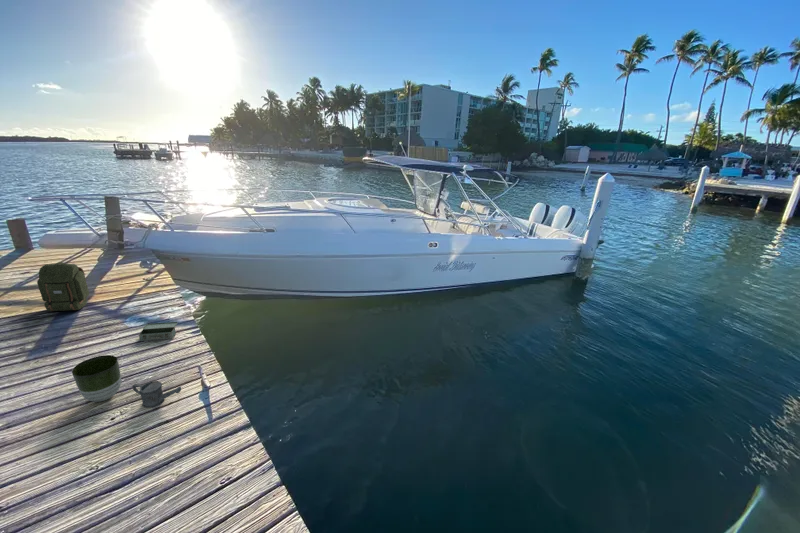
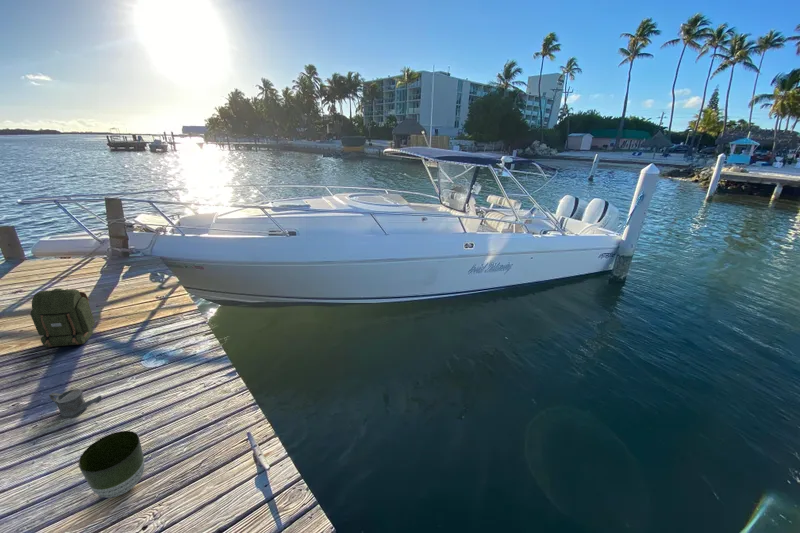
toolbox: present [139,322,178,341] -> none [160,361,206,390]
watering can: present [132,381,181,408] -> present [49,389,102,418]

